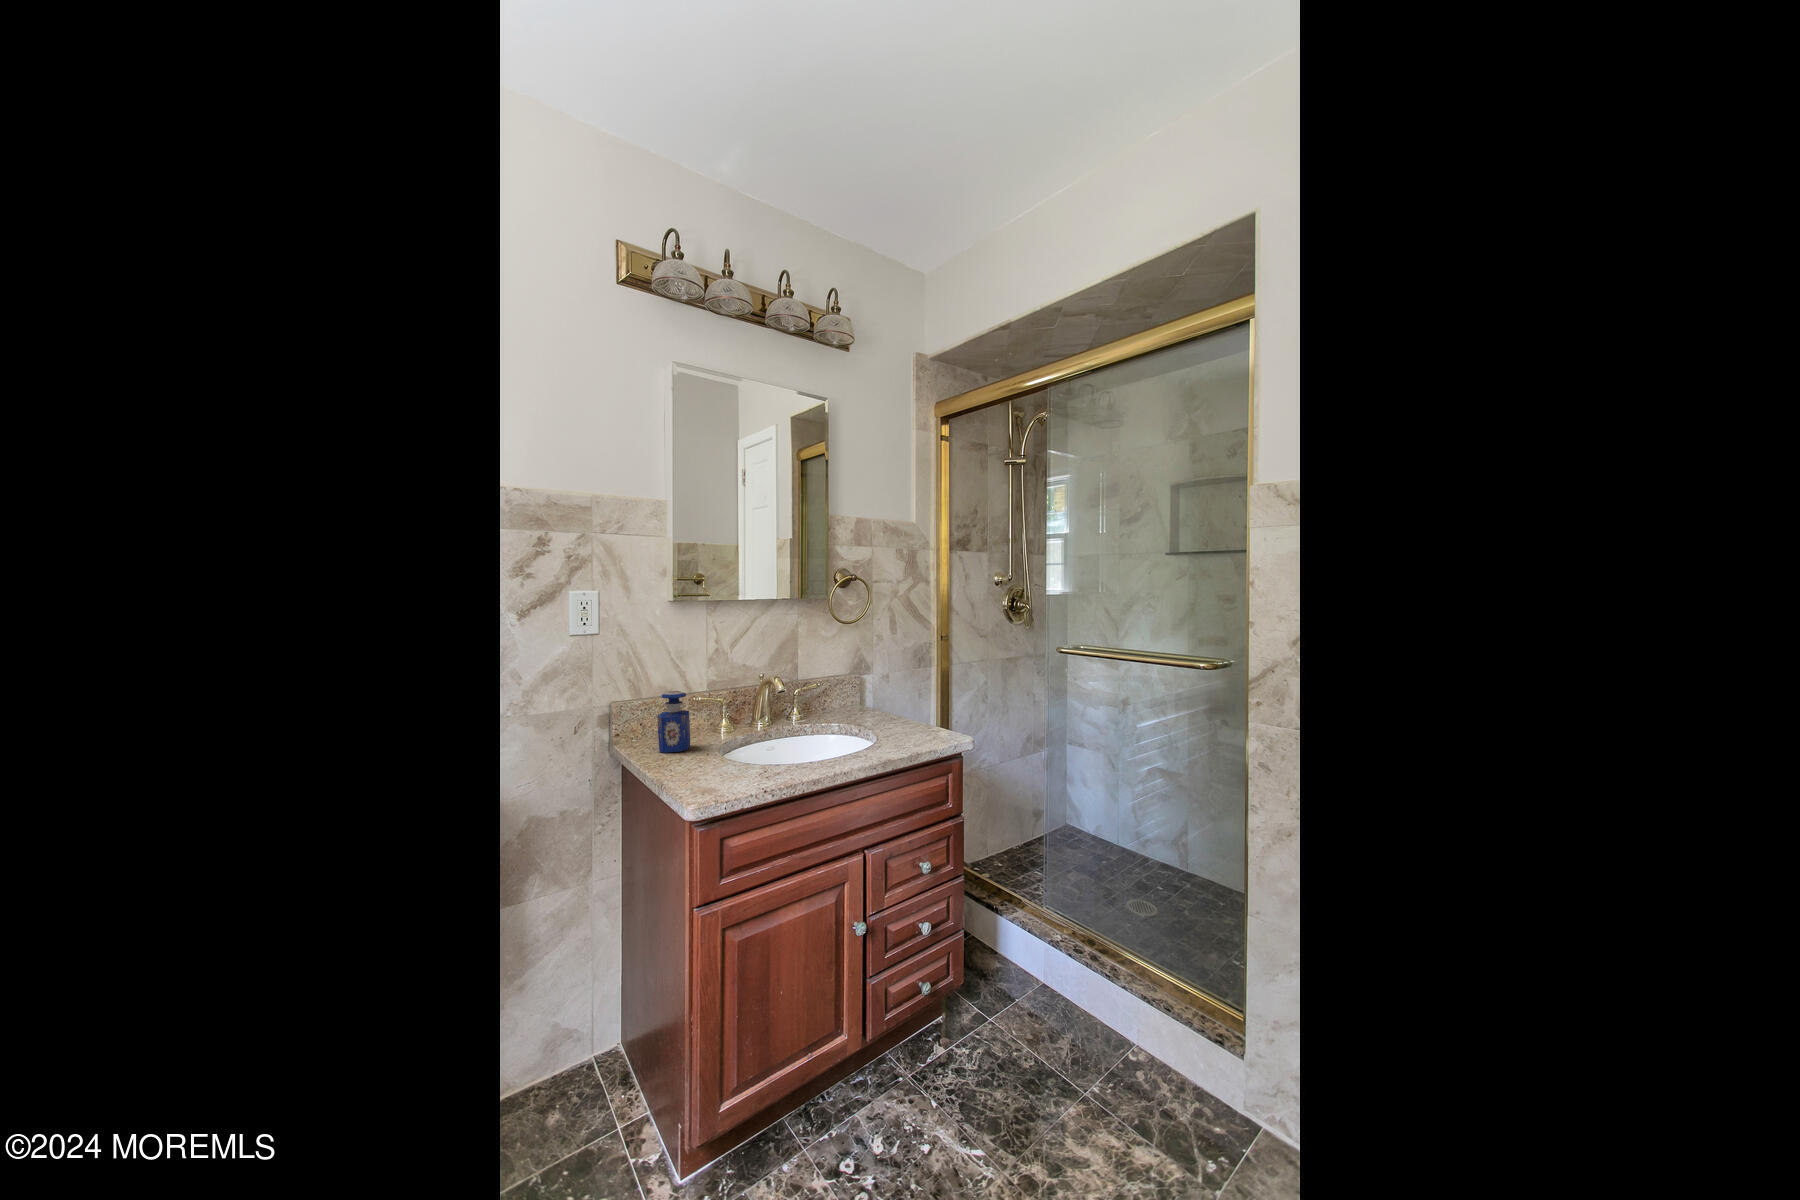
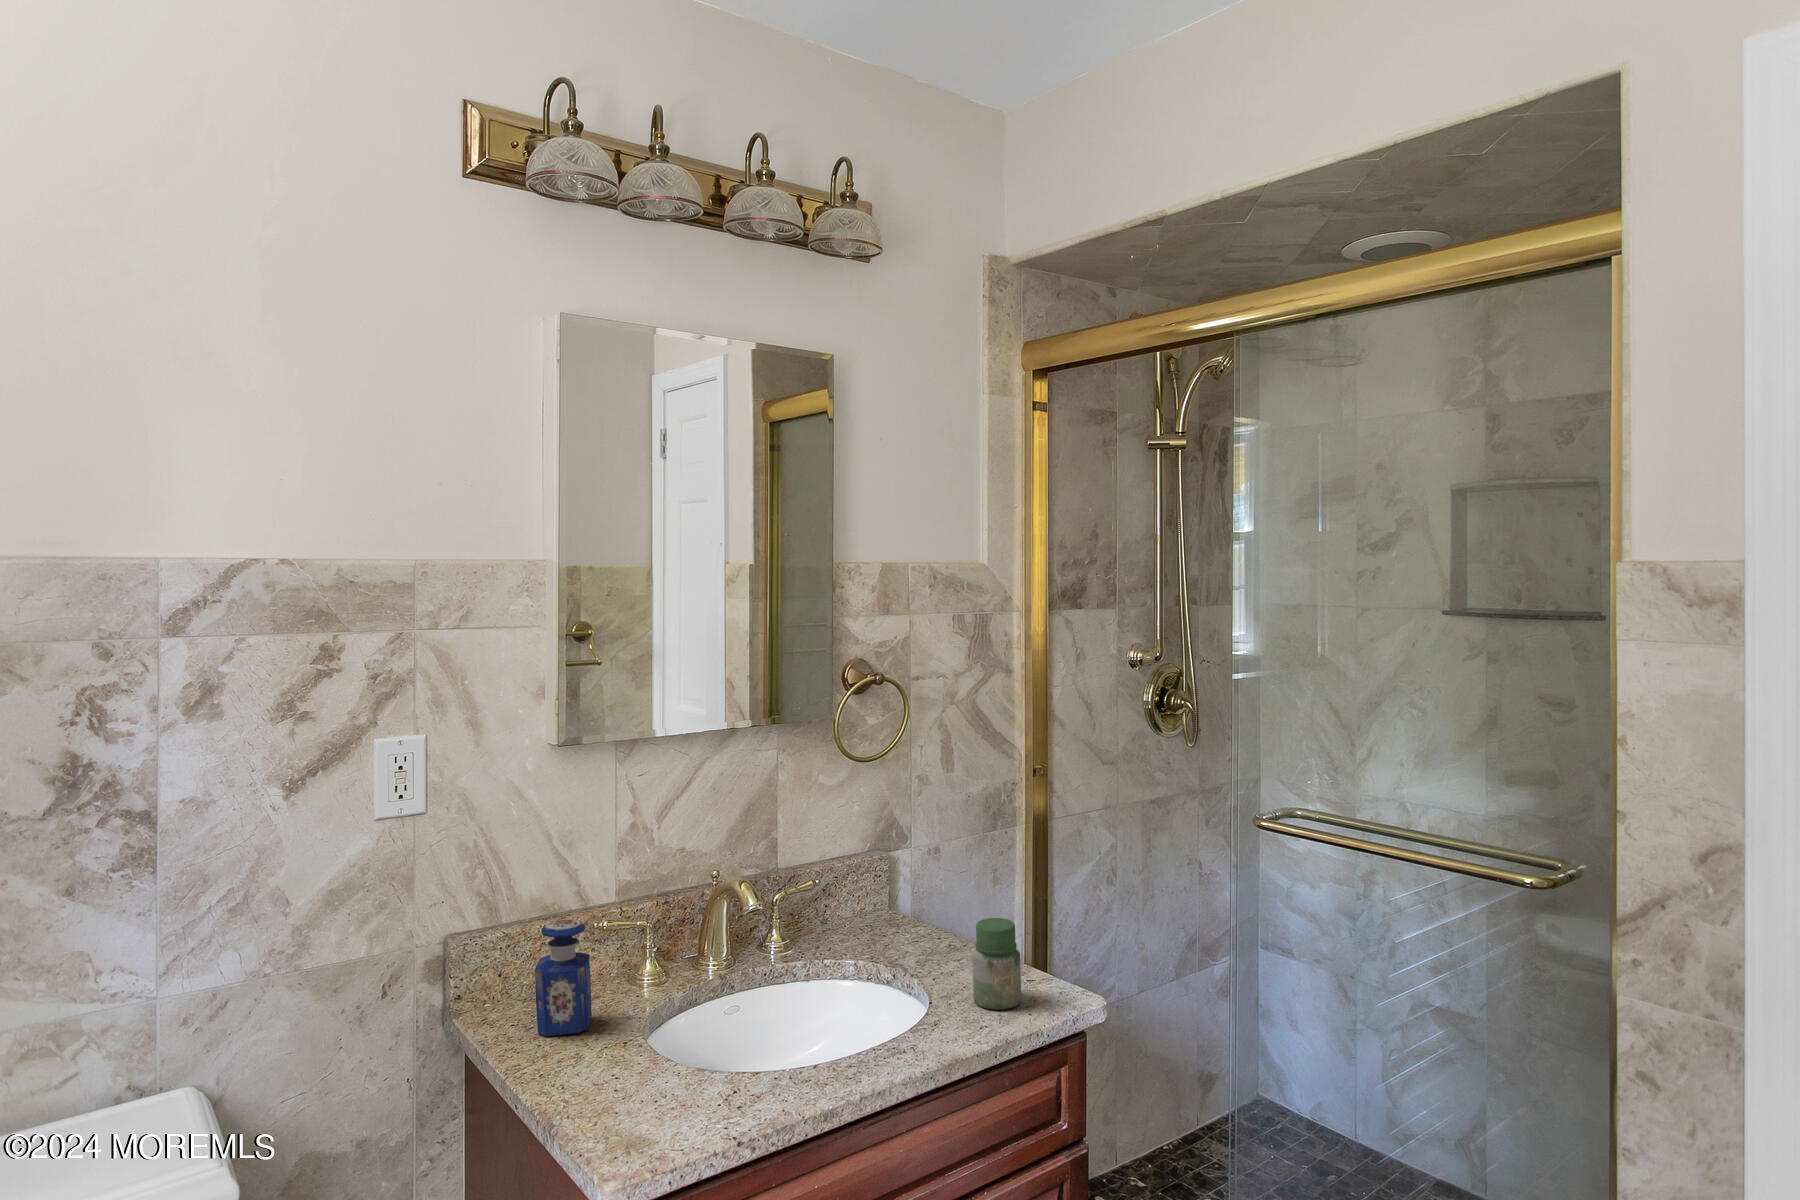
jar: none [902,695,928,743] -> present [973,918,1021,1010]

